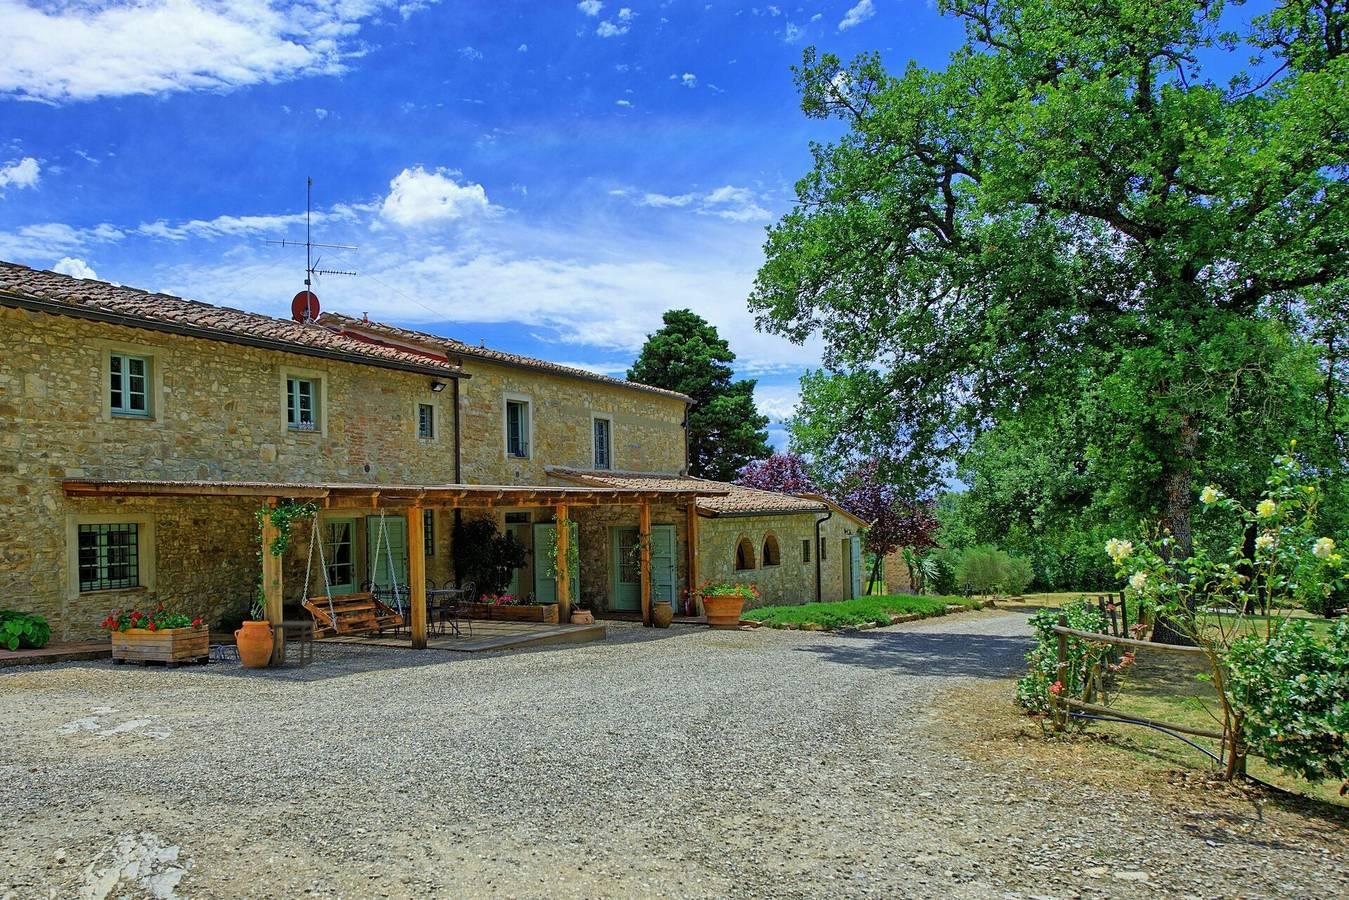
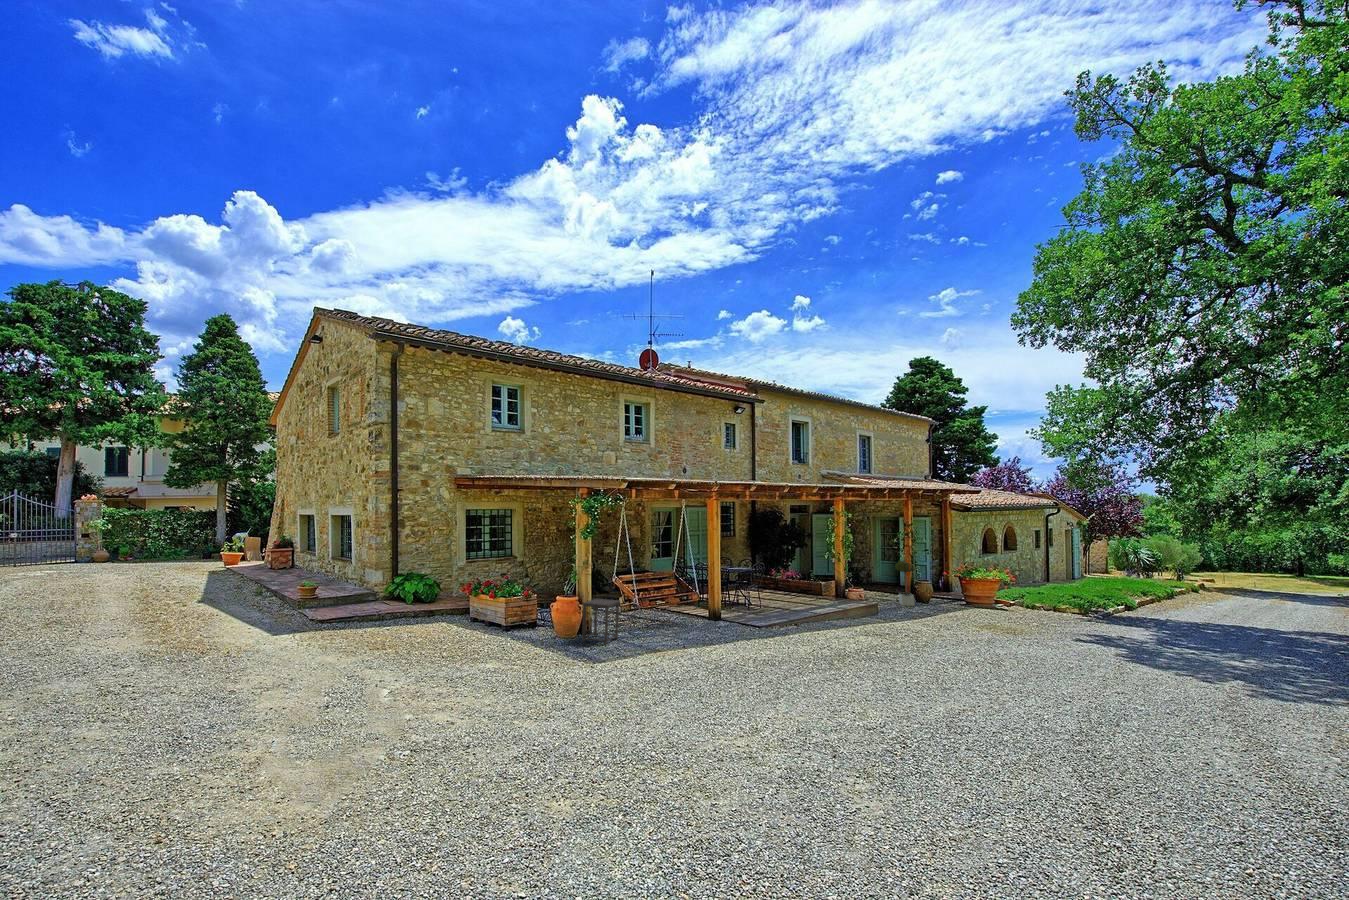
potted tree: none [626,574,647,625] -> present [896,561,915,606]

